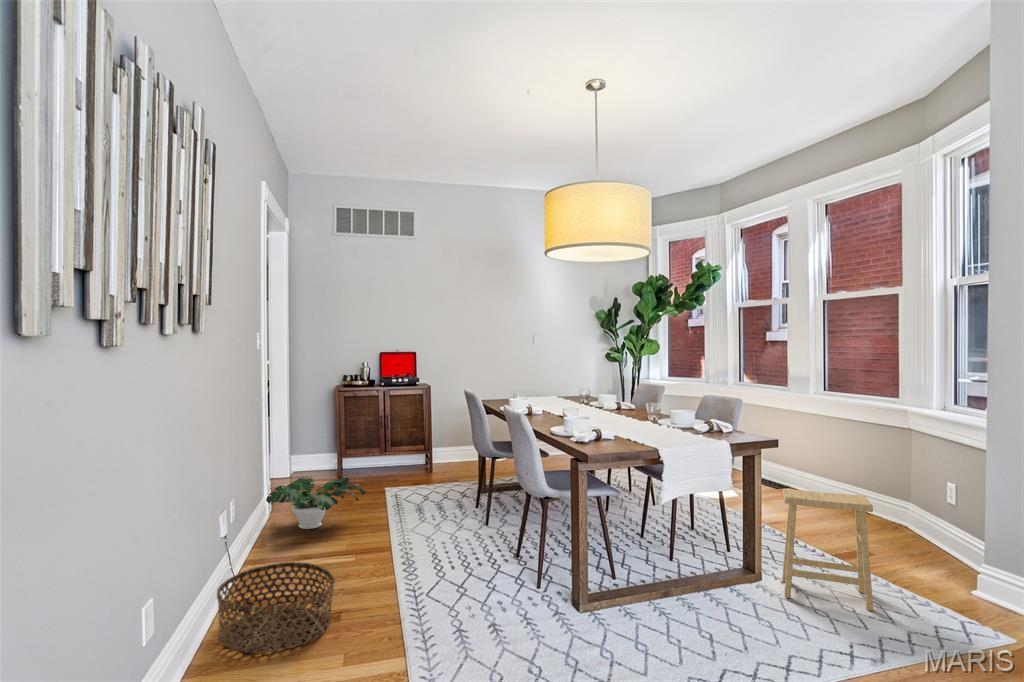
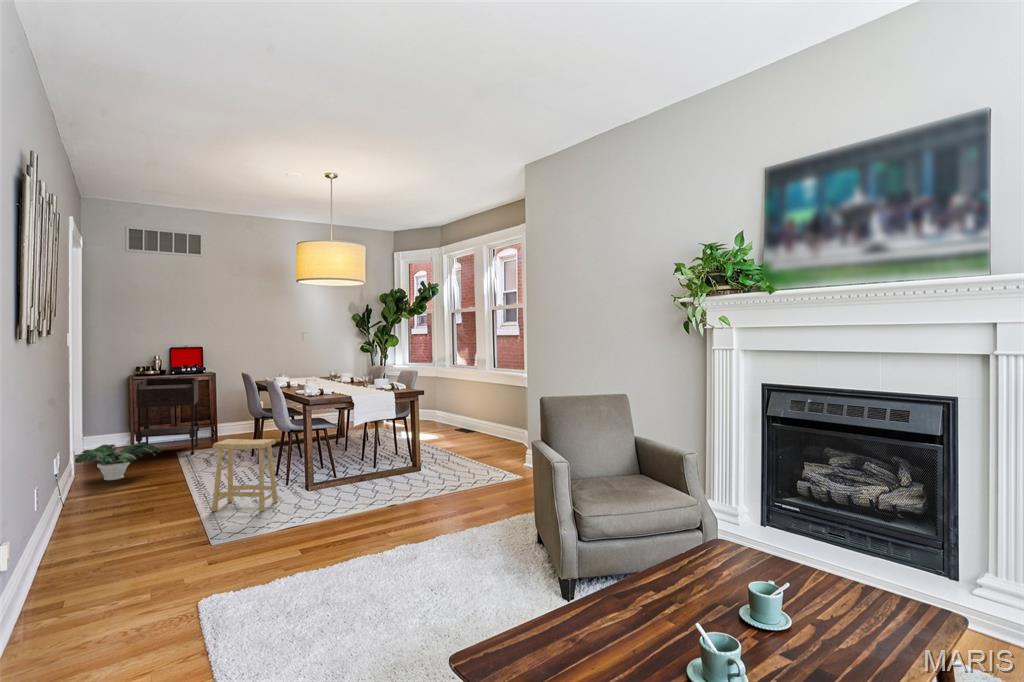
side table: none [340,390,411,494] -> present [136,378,199,459]
footstool: present [782,489,873,611] -> present [212,439,278,512]
basket: present [217,562,335,653] -> none [58,486,145,535]

